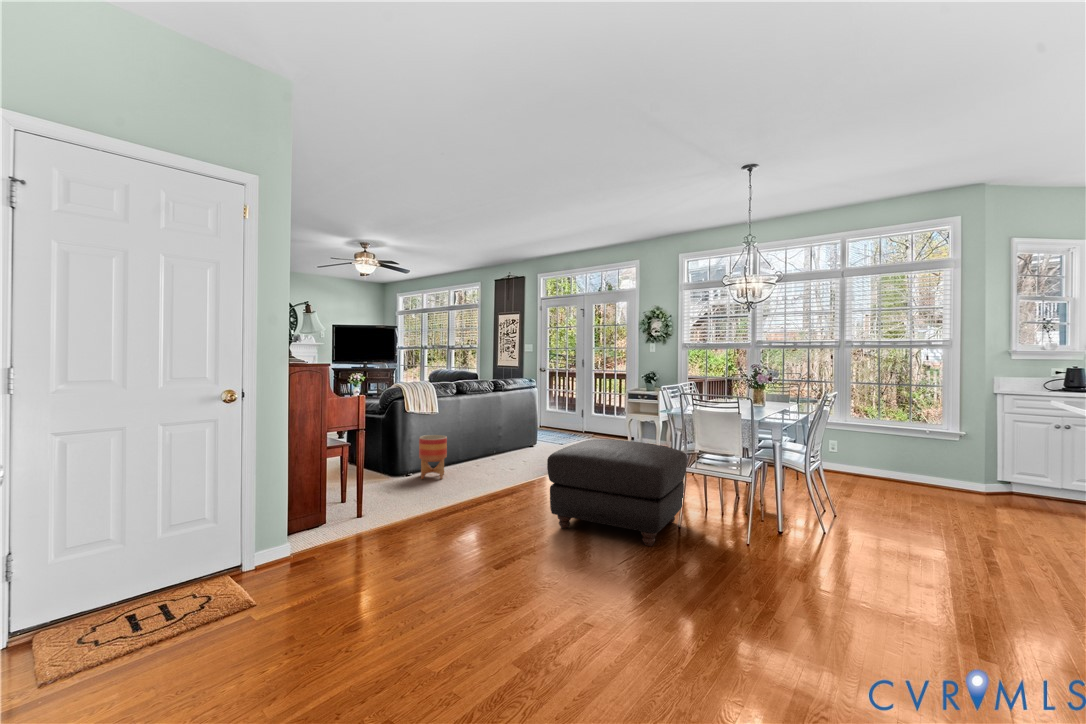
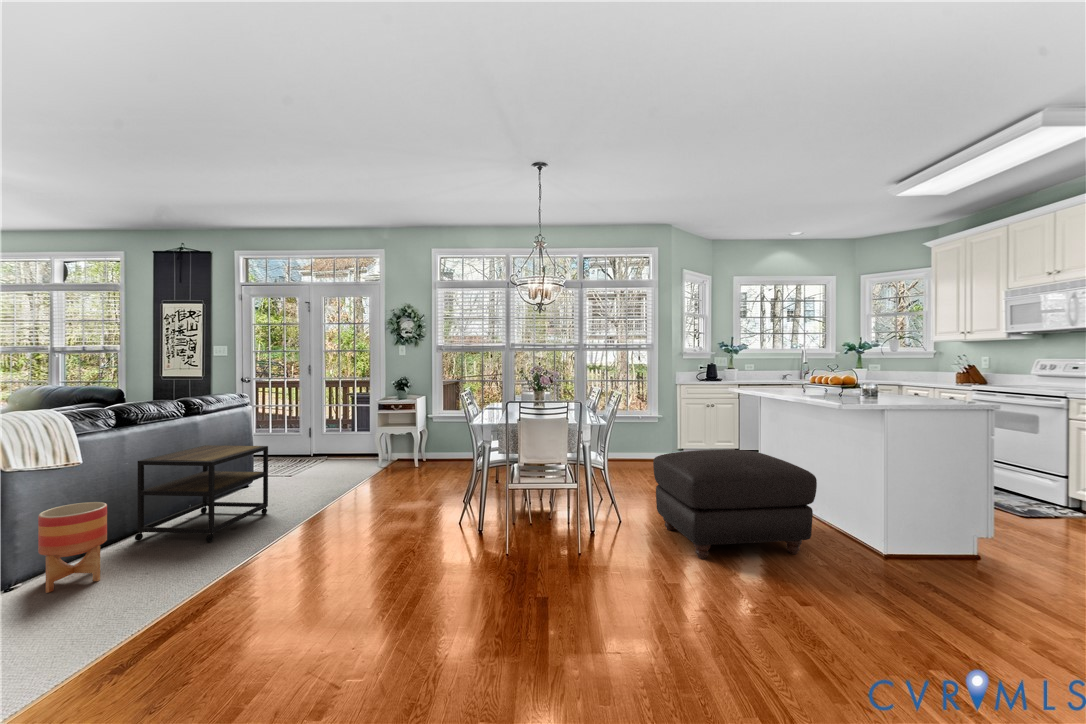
side table: none [464,412,537,472] -> present [135,445,268,542]
ottoman: present [547,439,687,546] -> present [653,450,817,559]

